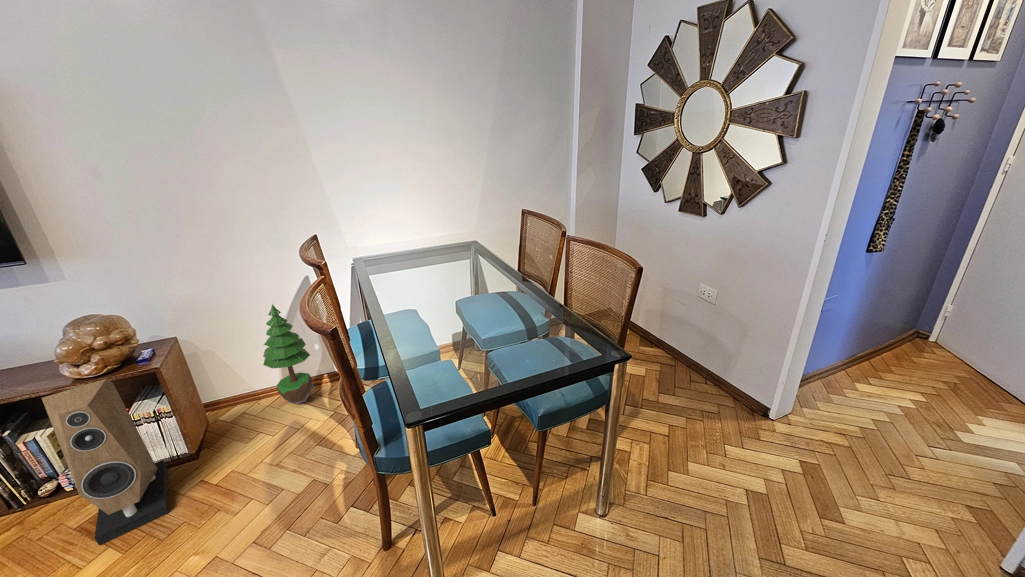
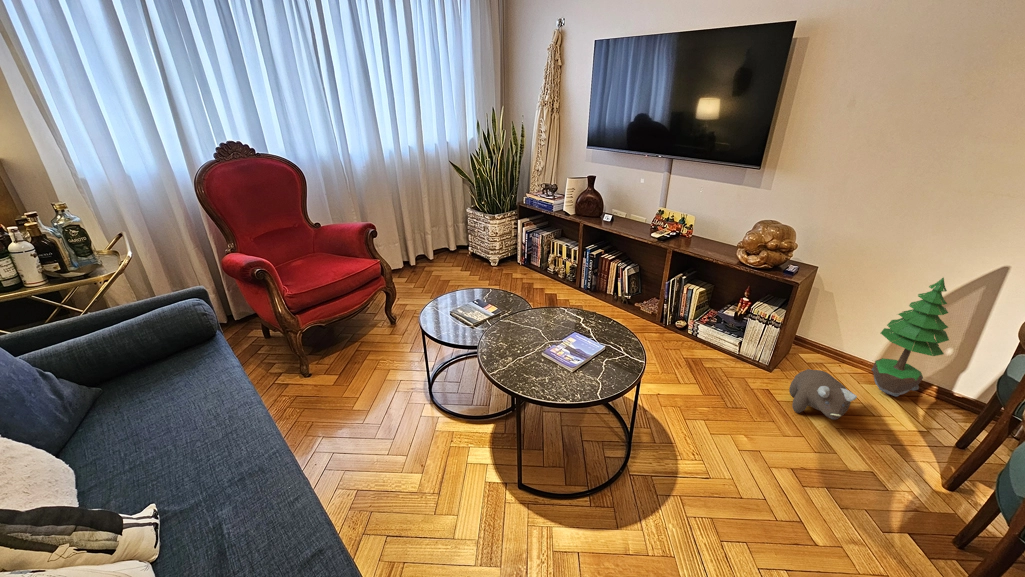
speaker: present [42,379,168,545] -> none [693,264,767,393]
plush toy: none [217,428,275,481] -> present [789,369,857,419]

